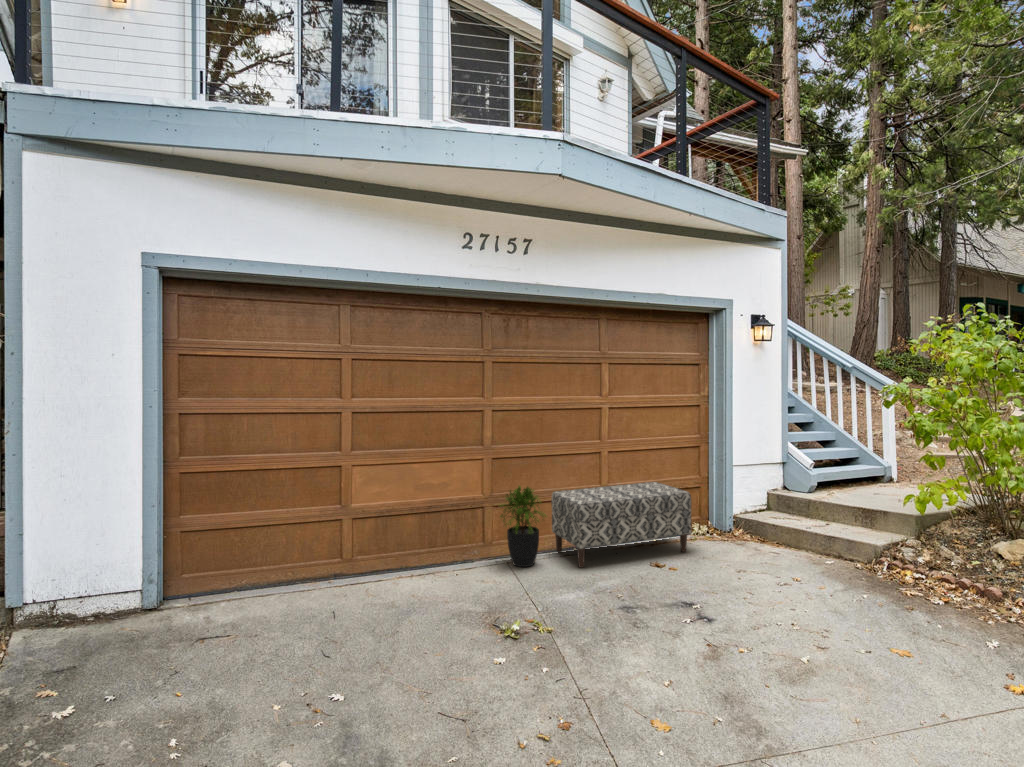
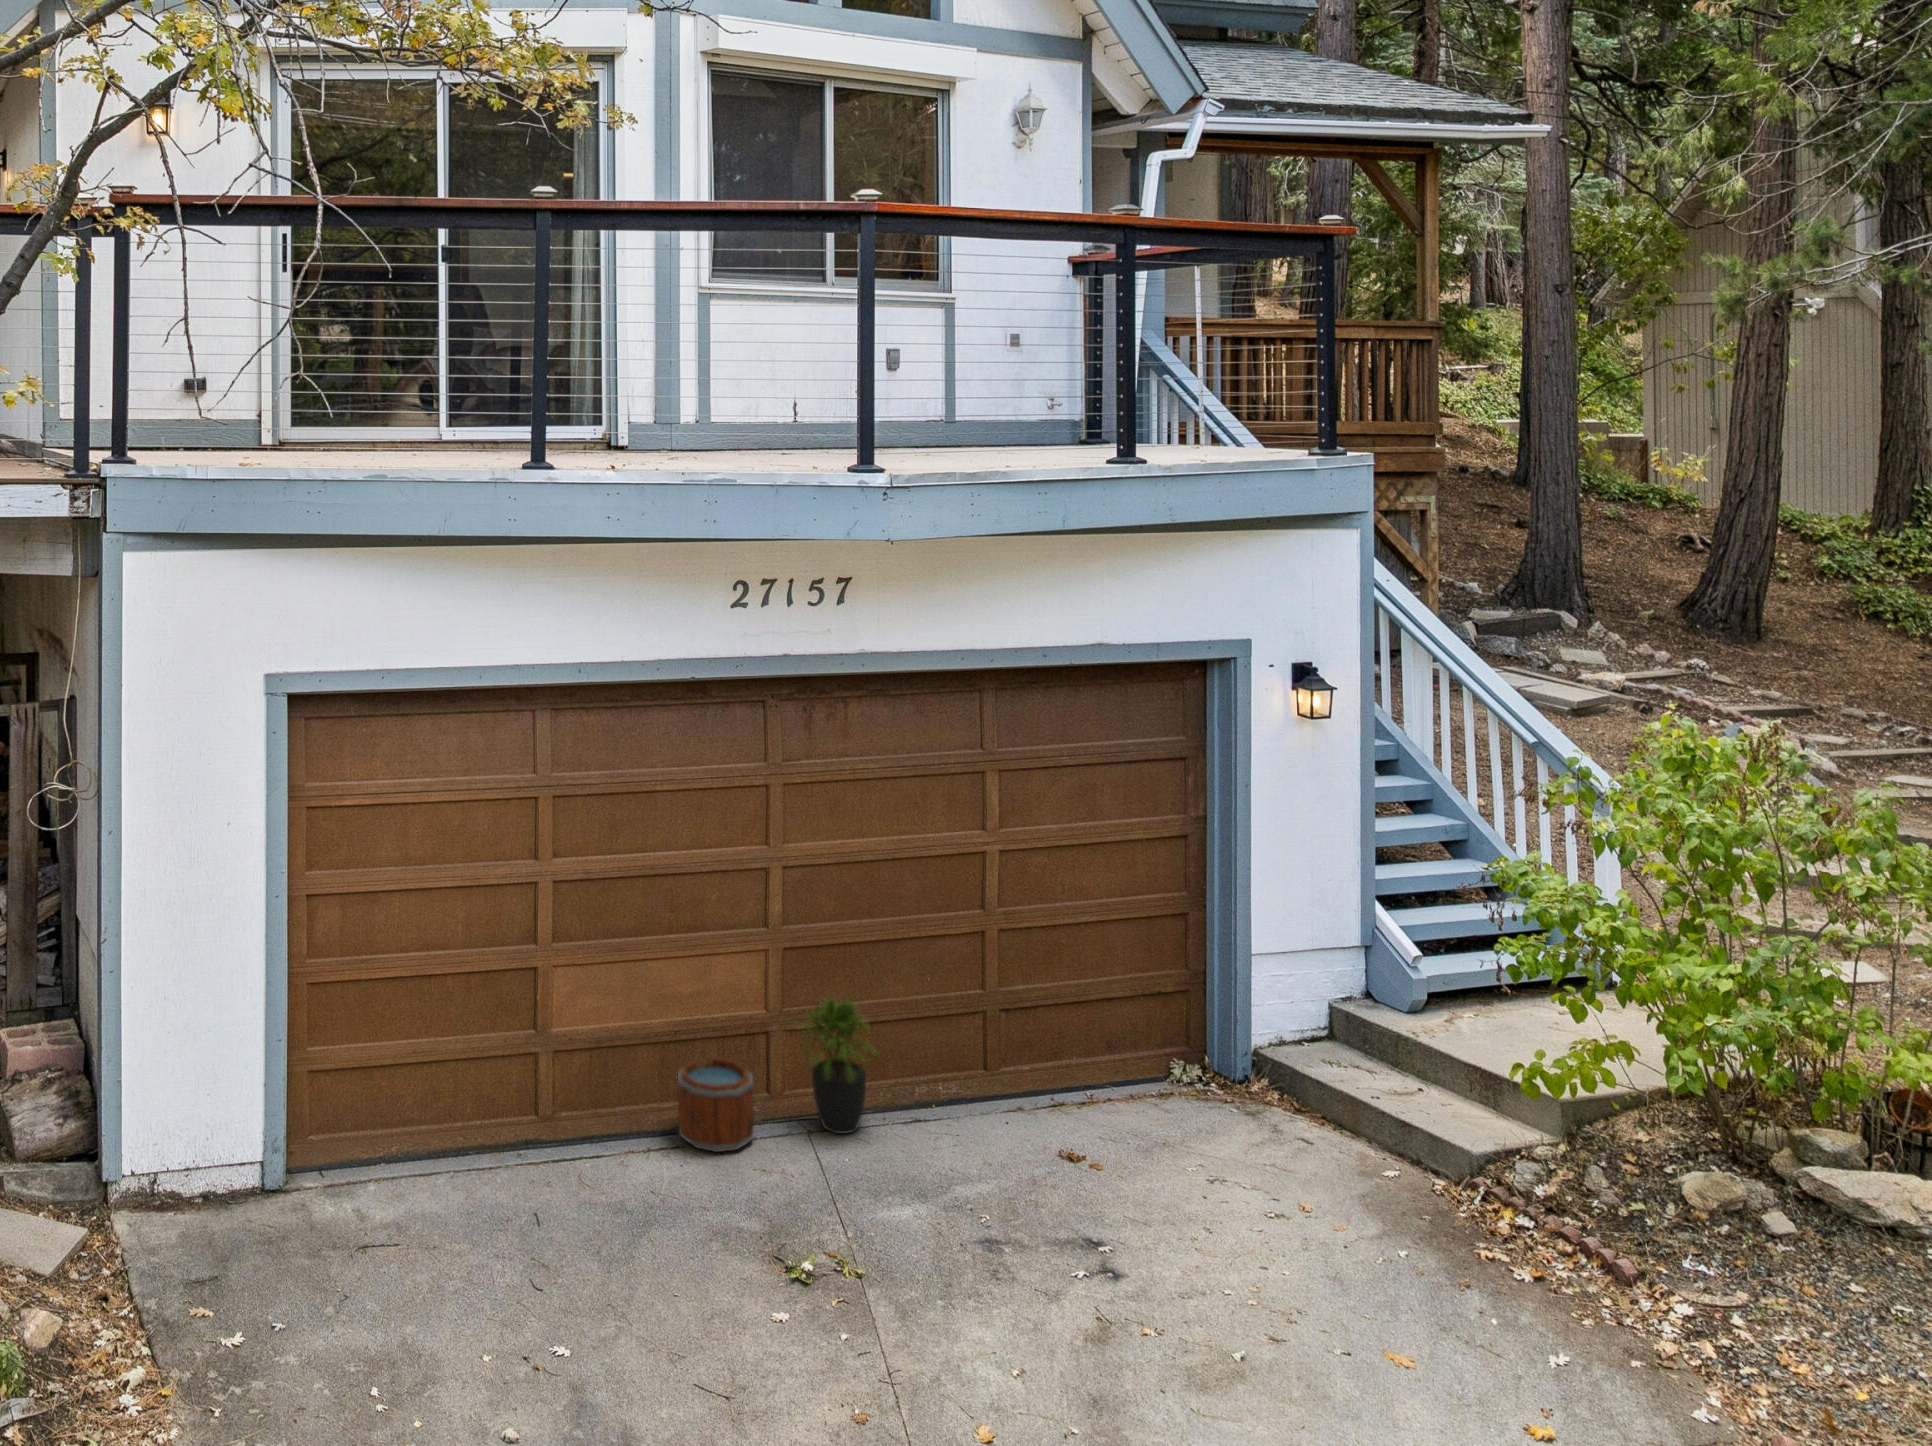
bench: present [551,482,691,568] -> none [890,984,1144,1144]
bucket: none [424,527,472,582] -> present [678,1059,754,1152]

